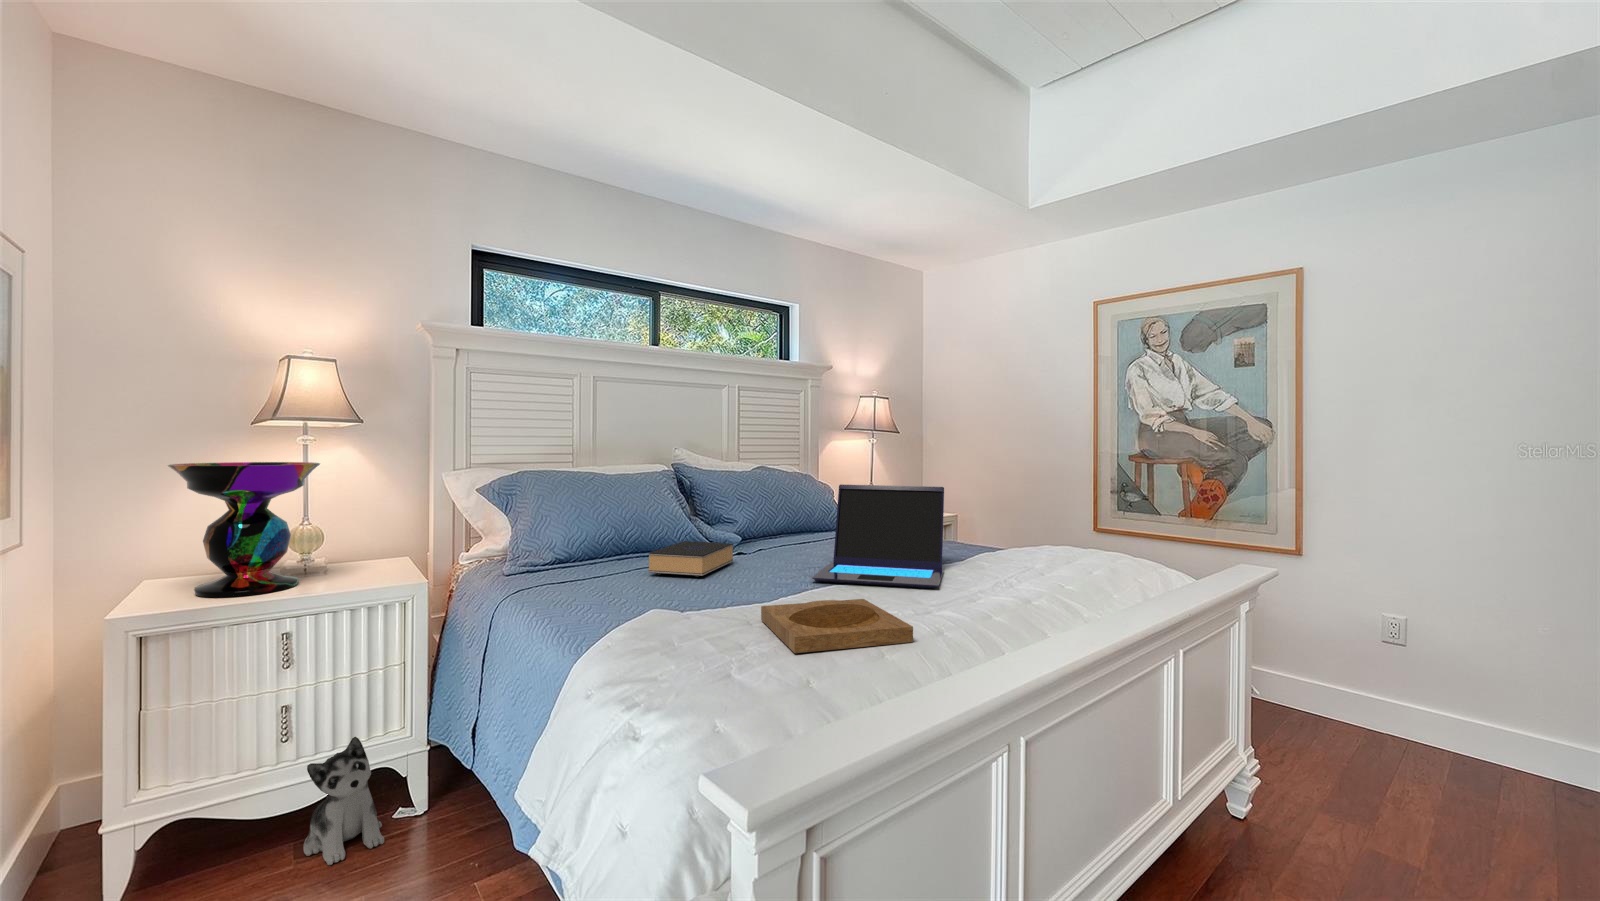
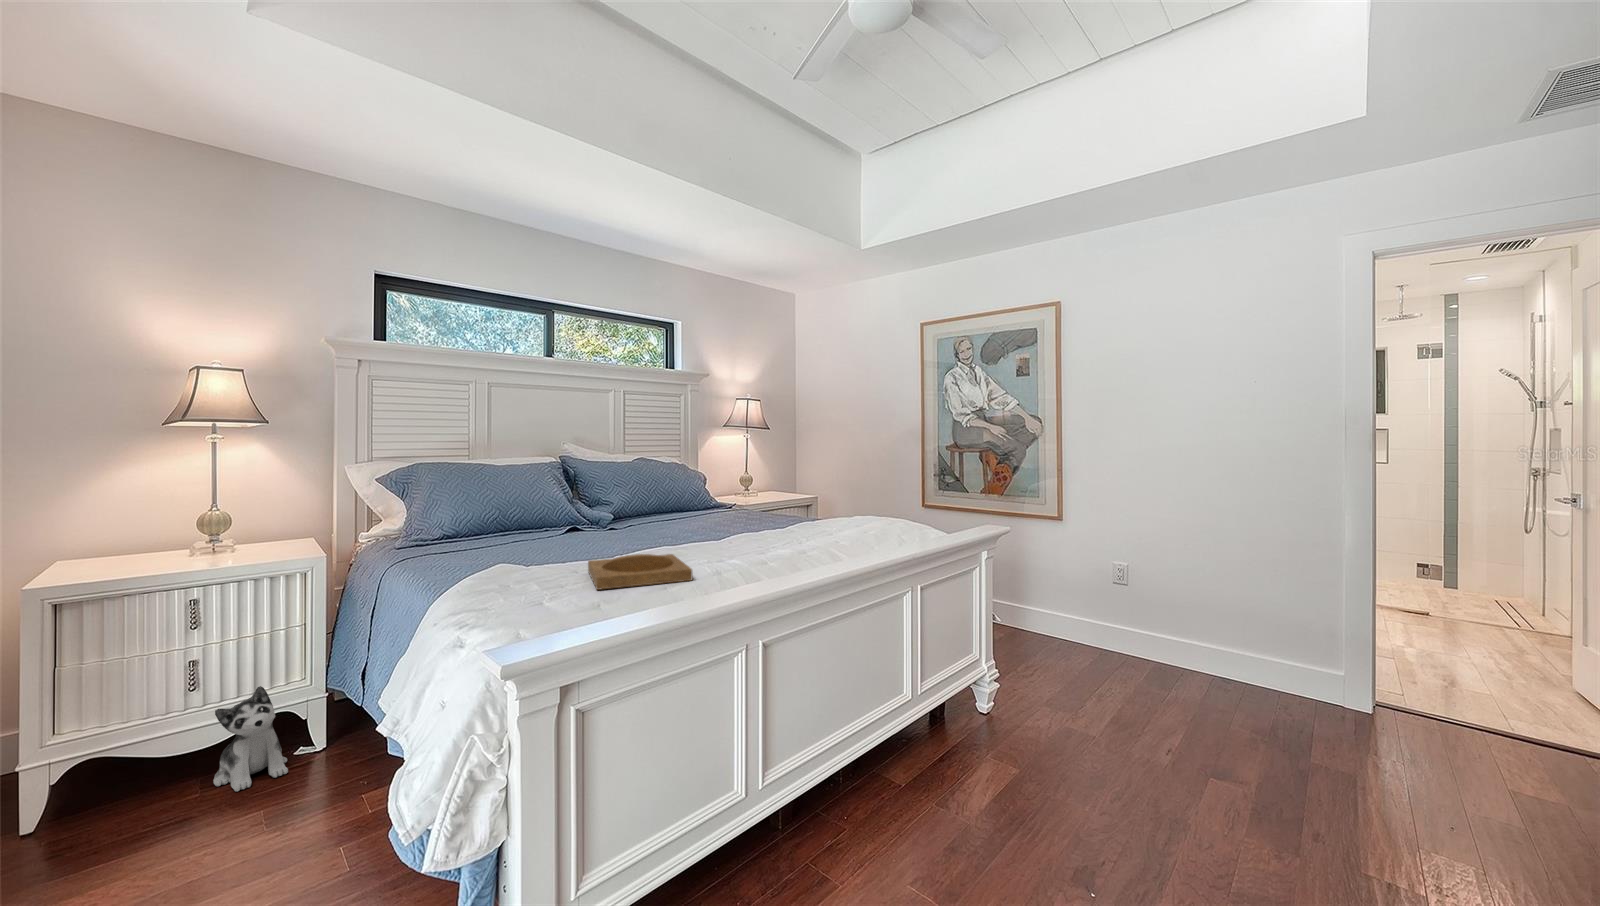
decorative bowl: present [168,462,320,597] -> none [78,457,226,572]
laptop: present [812,484,944,588] -> none [648,470,763,548]
book: present [649,541,733,577] -> none [518,519,596,545]

